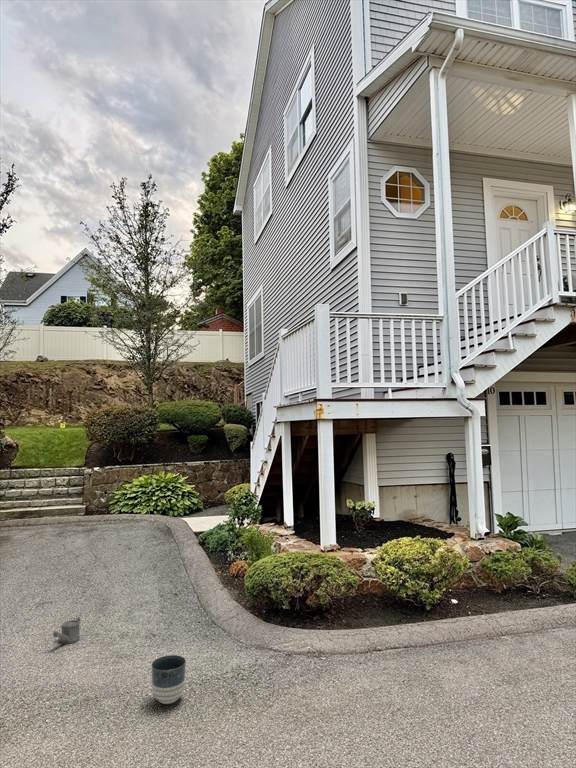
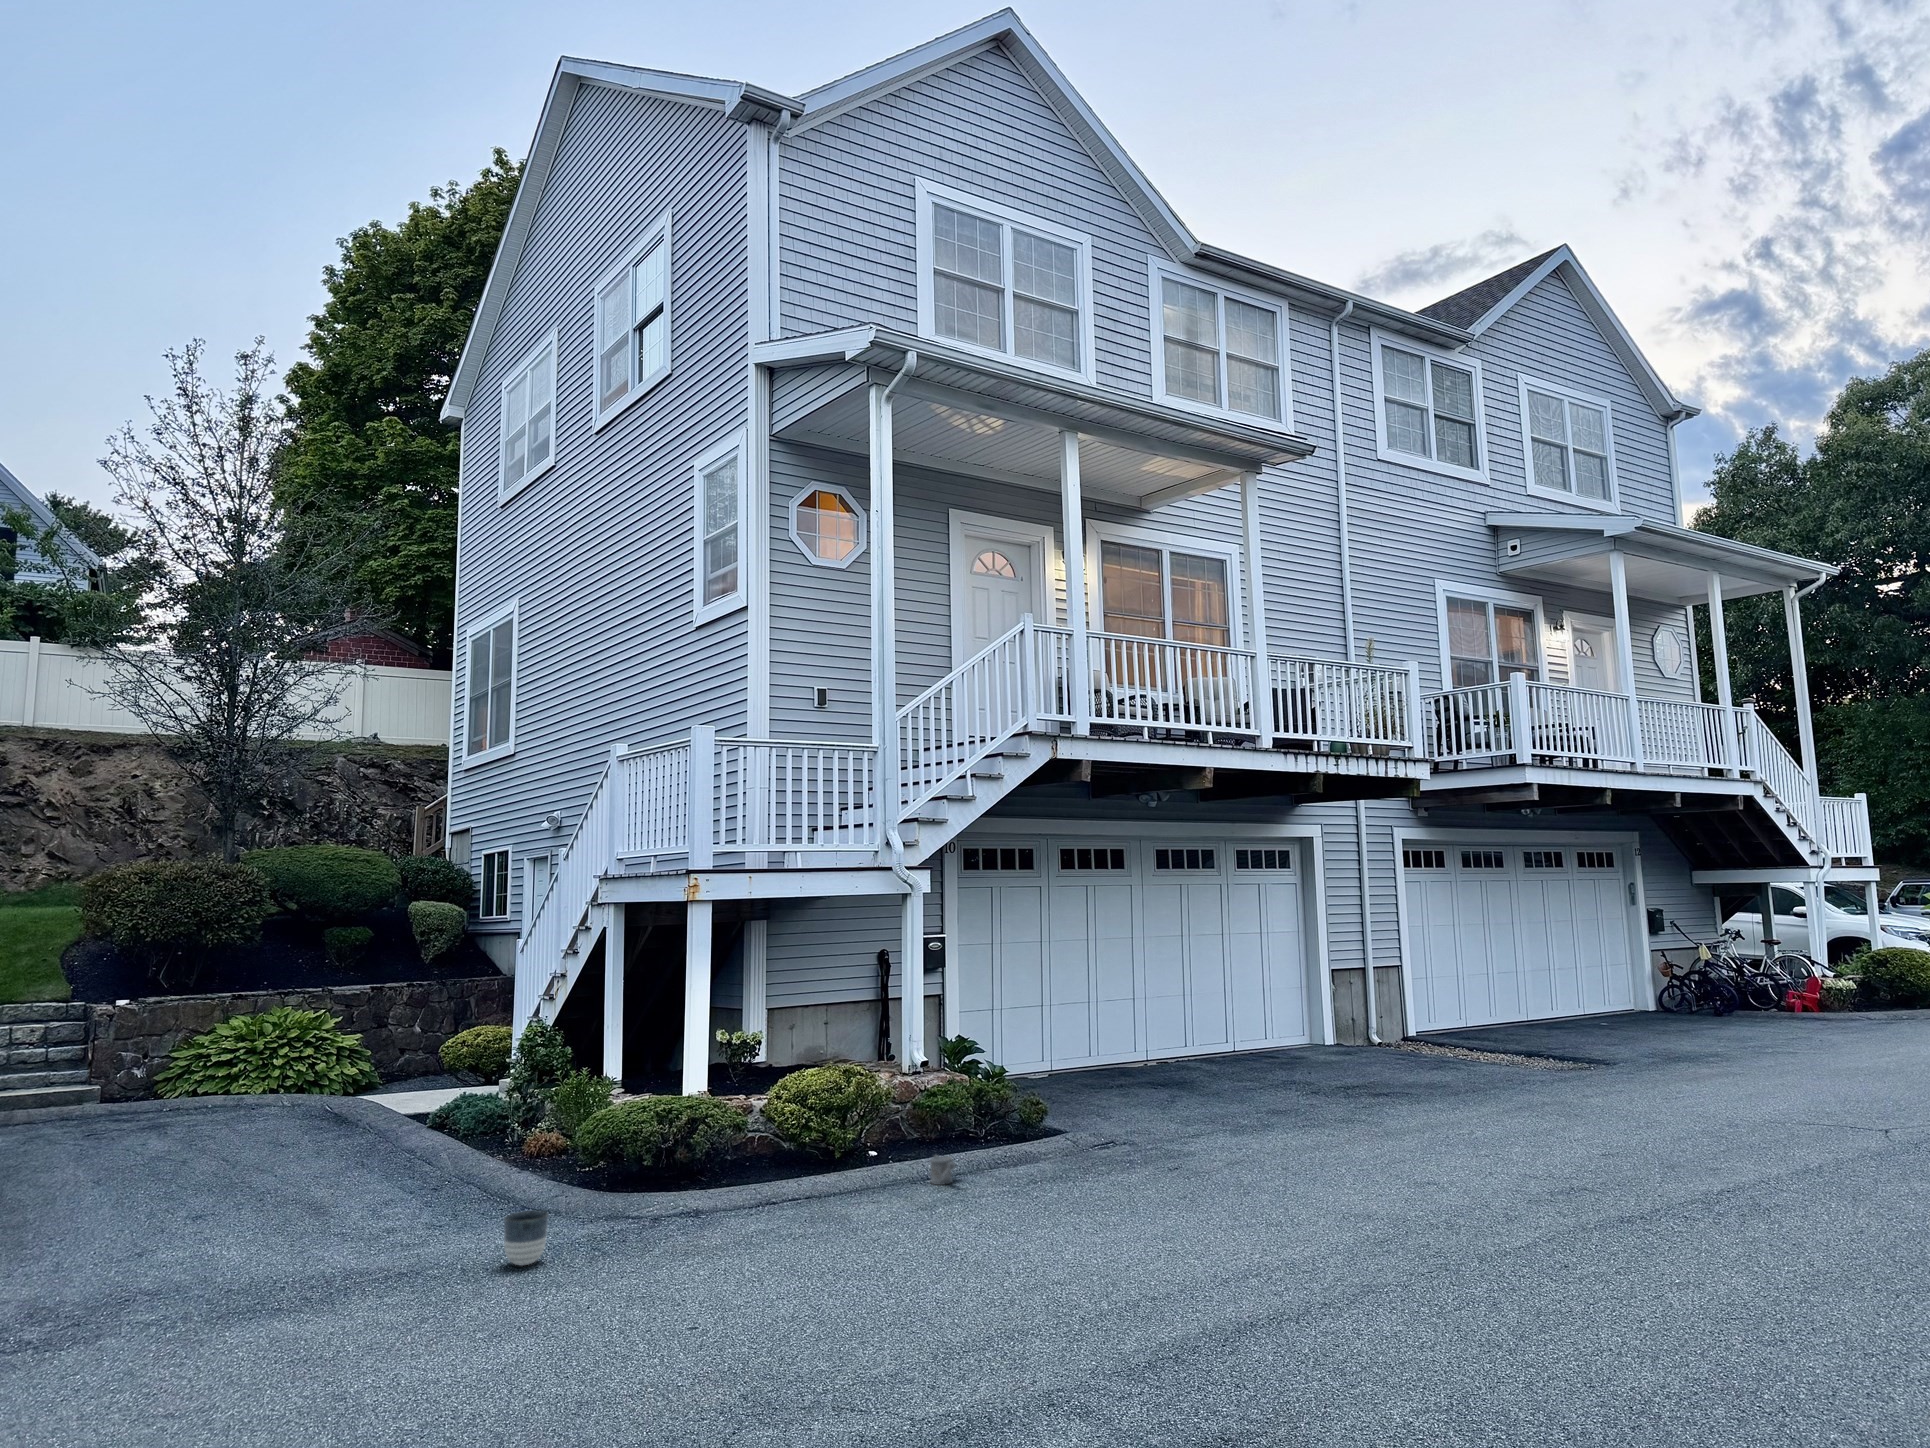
watering can: present [53,617,80,644] -> present [930,1155,956,1185]

